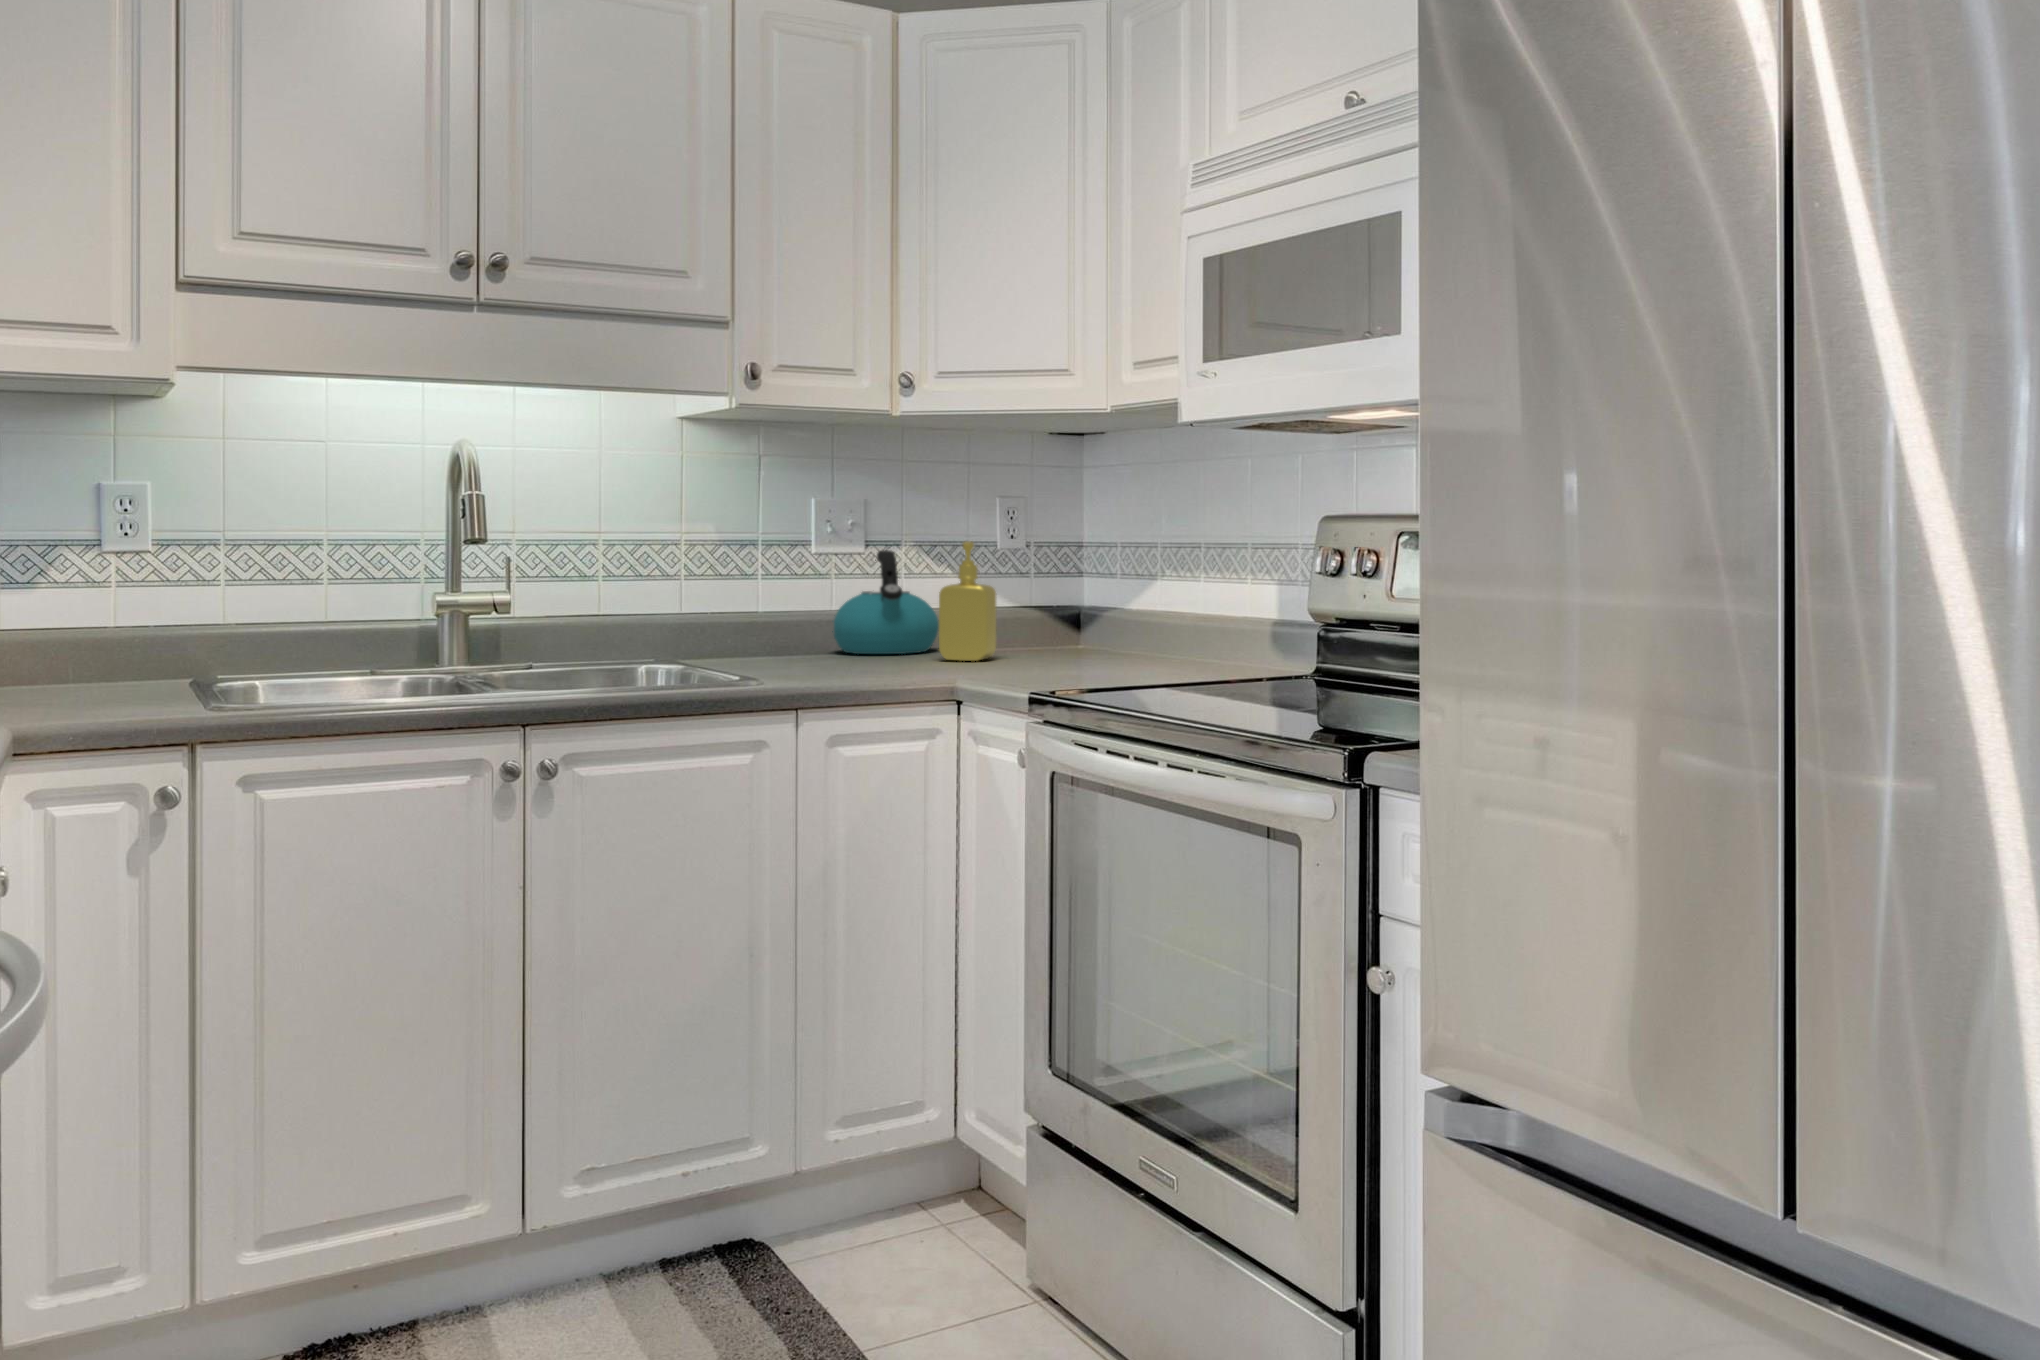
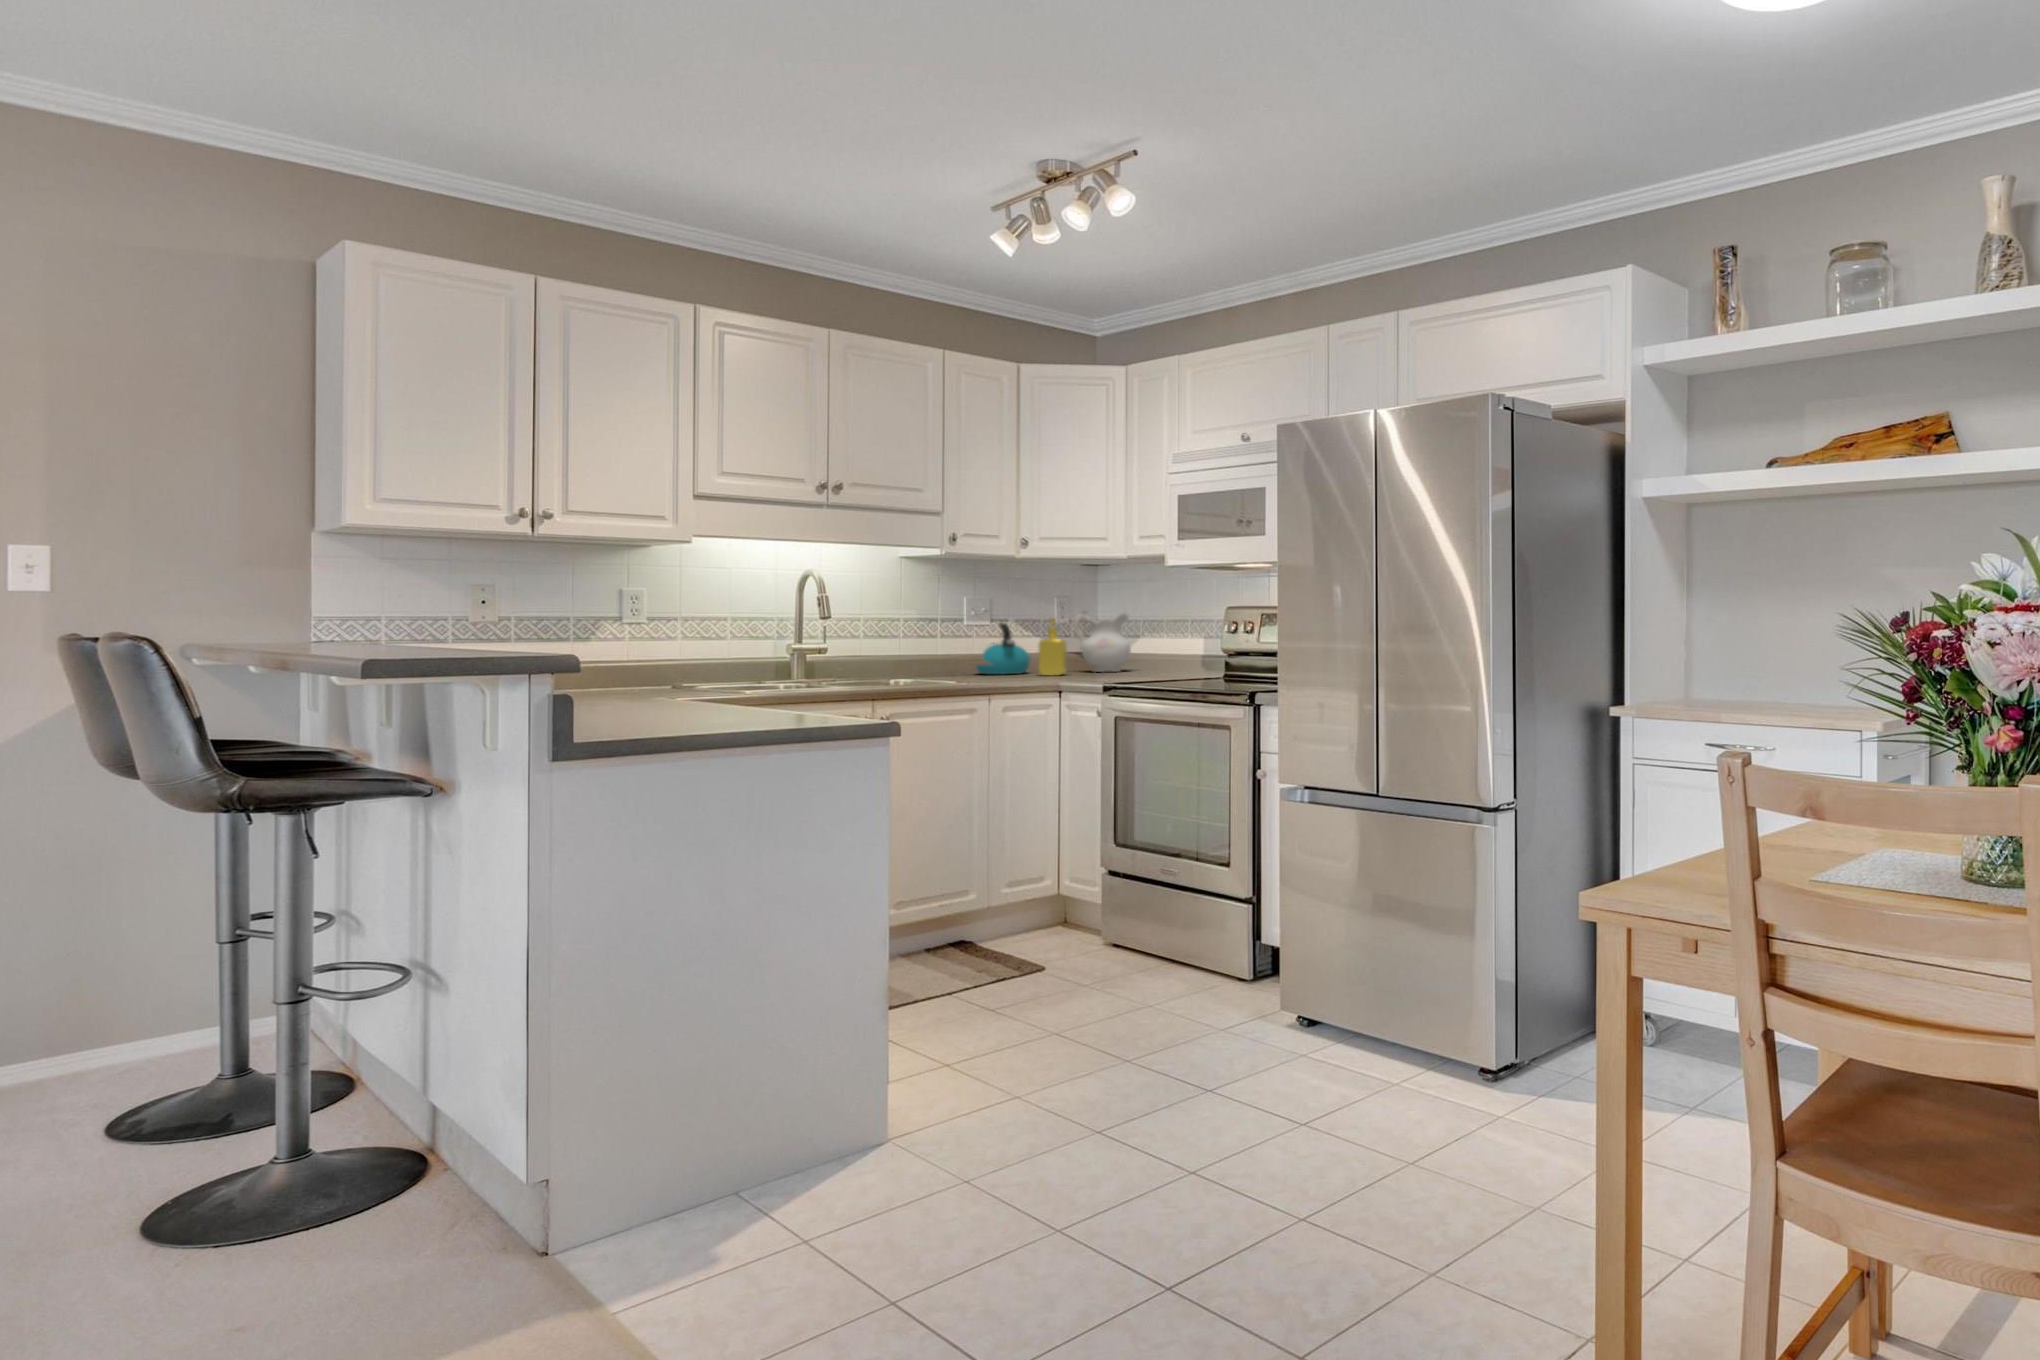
ceramic pitcher: none [1022,524,1133,653] -> present [1074,611,1131,672]

